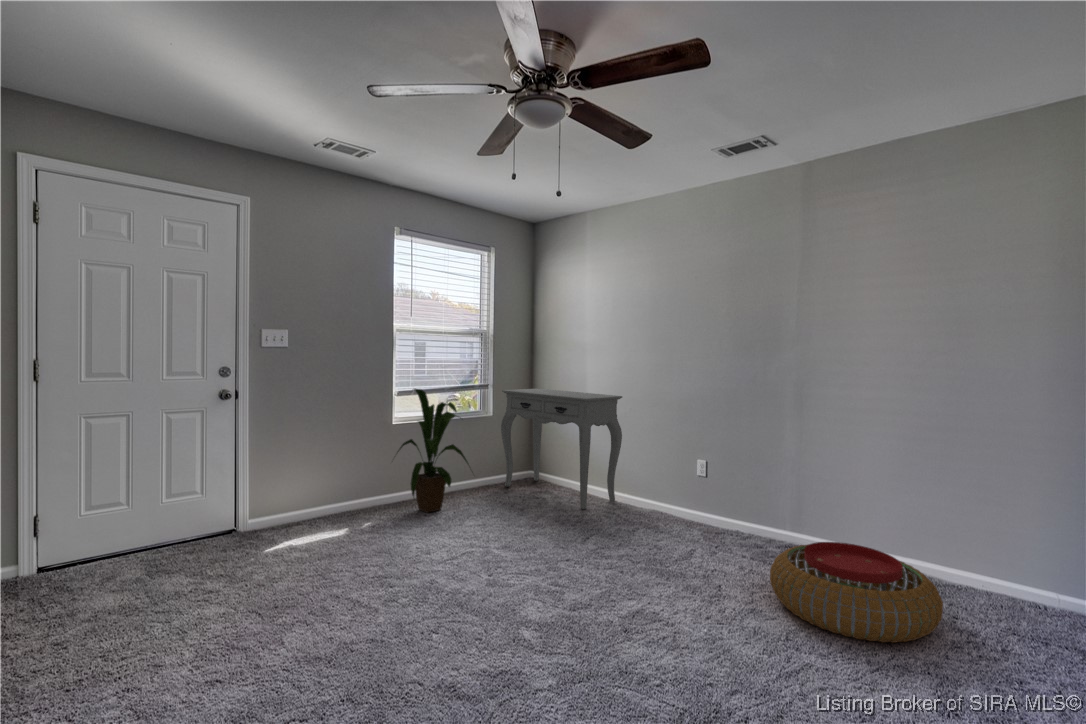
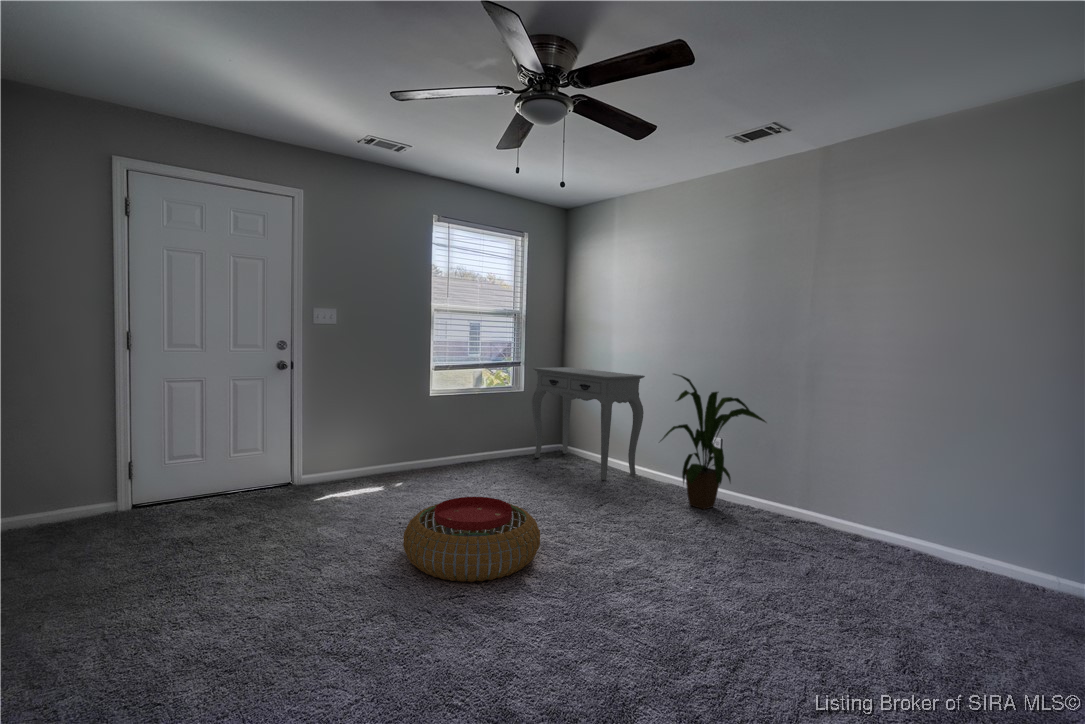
house plant: present [398,389,468,513] -> present [660,374,766,509]
pouf: present [770,542,943,643] -> present [403,497,540,582]

